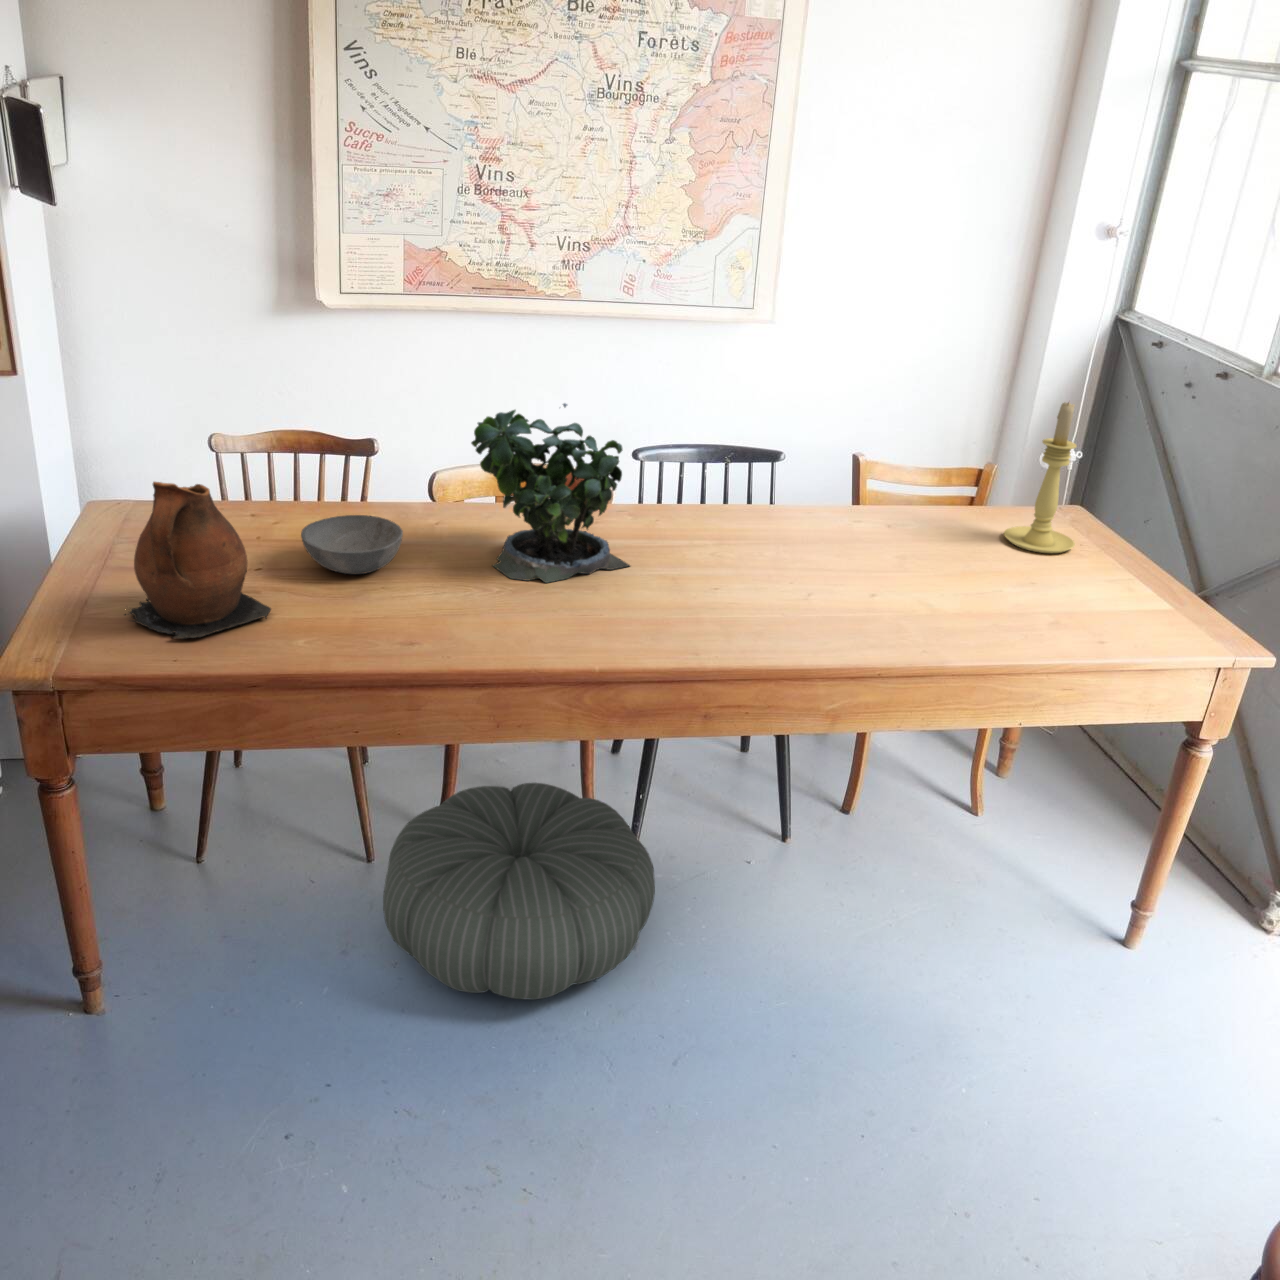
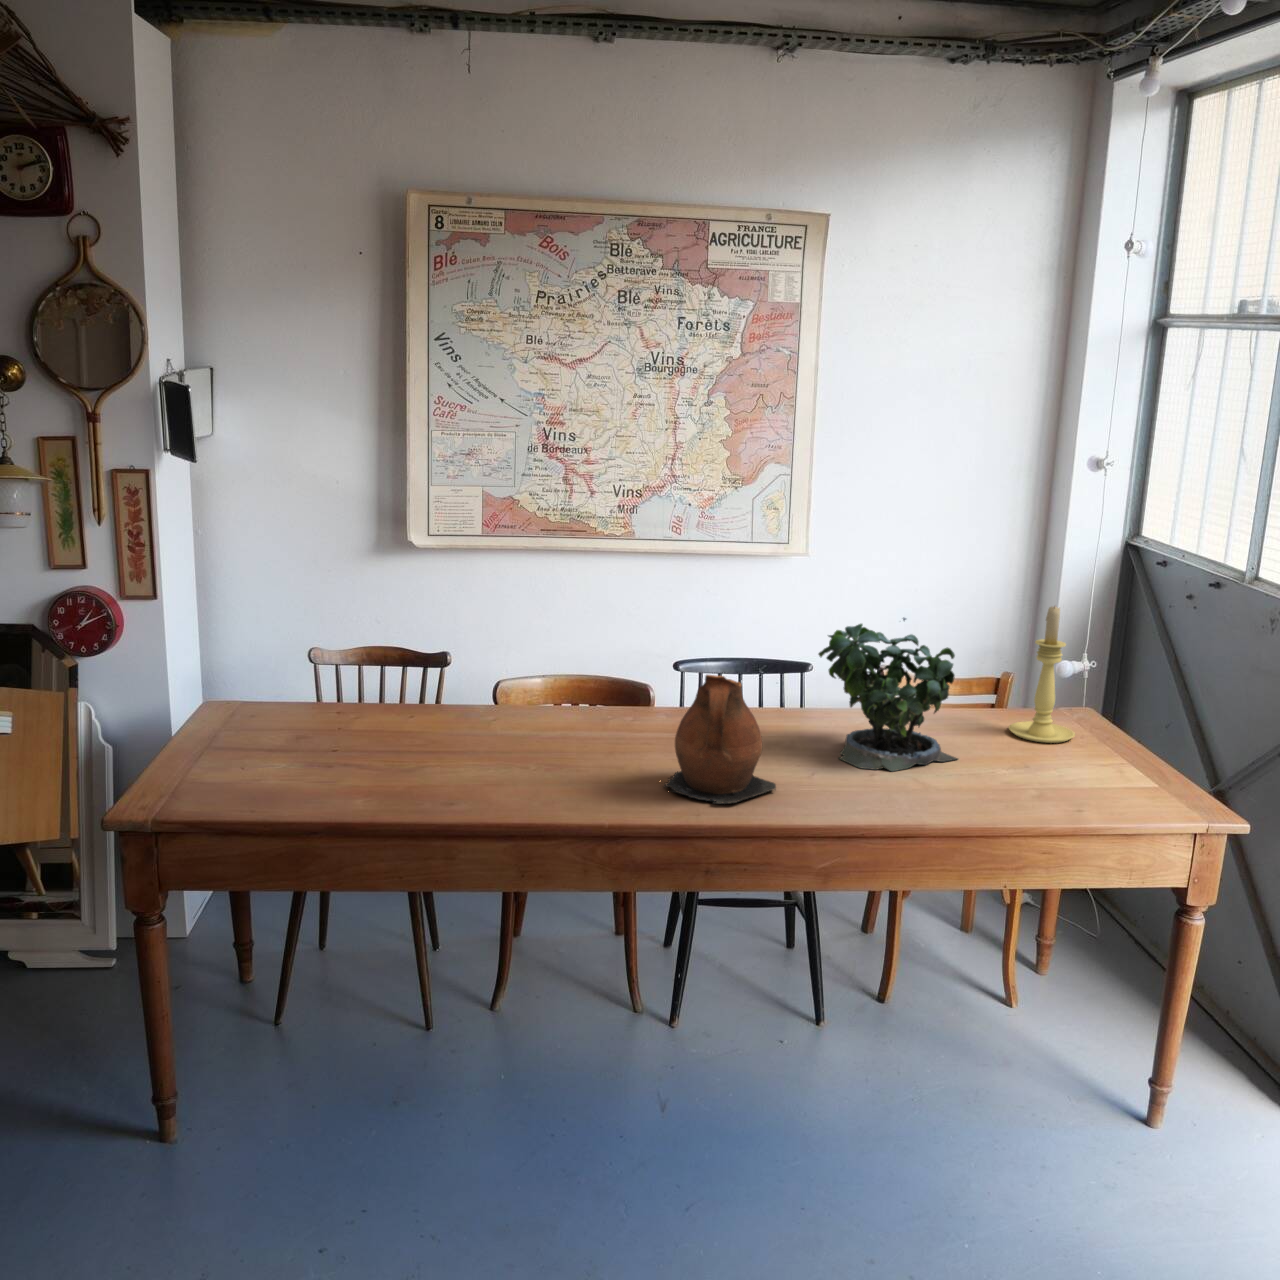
potted plant: present [471,403,630,583] -> present [819,617,957,771]
ceramic pitcher: present [125,482,271,639] -> present [664,675,776,804]
bowl: present [301,515,403,574] -> none [373,708,459,756]
pouf: present [383,783,655,1000] -> none [431,956,684,1151]

